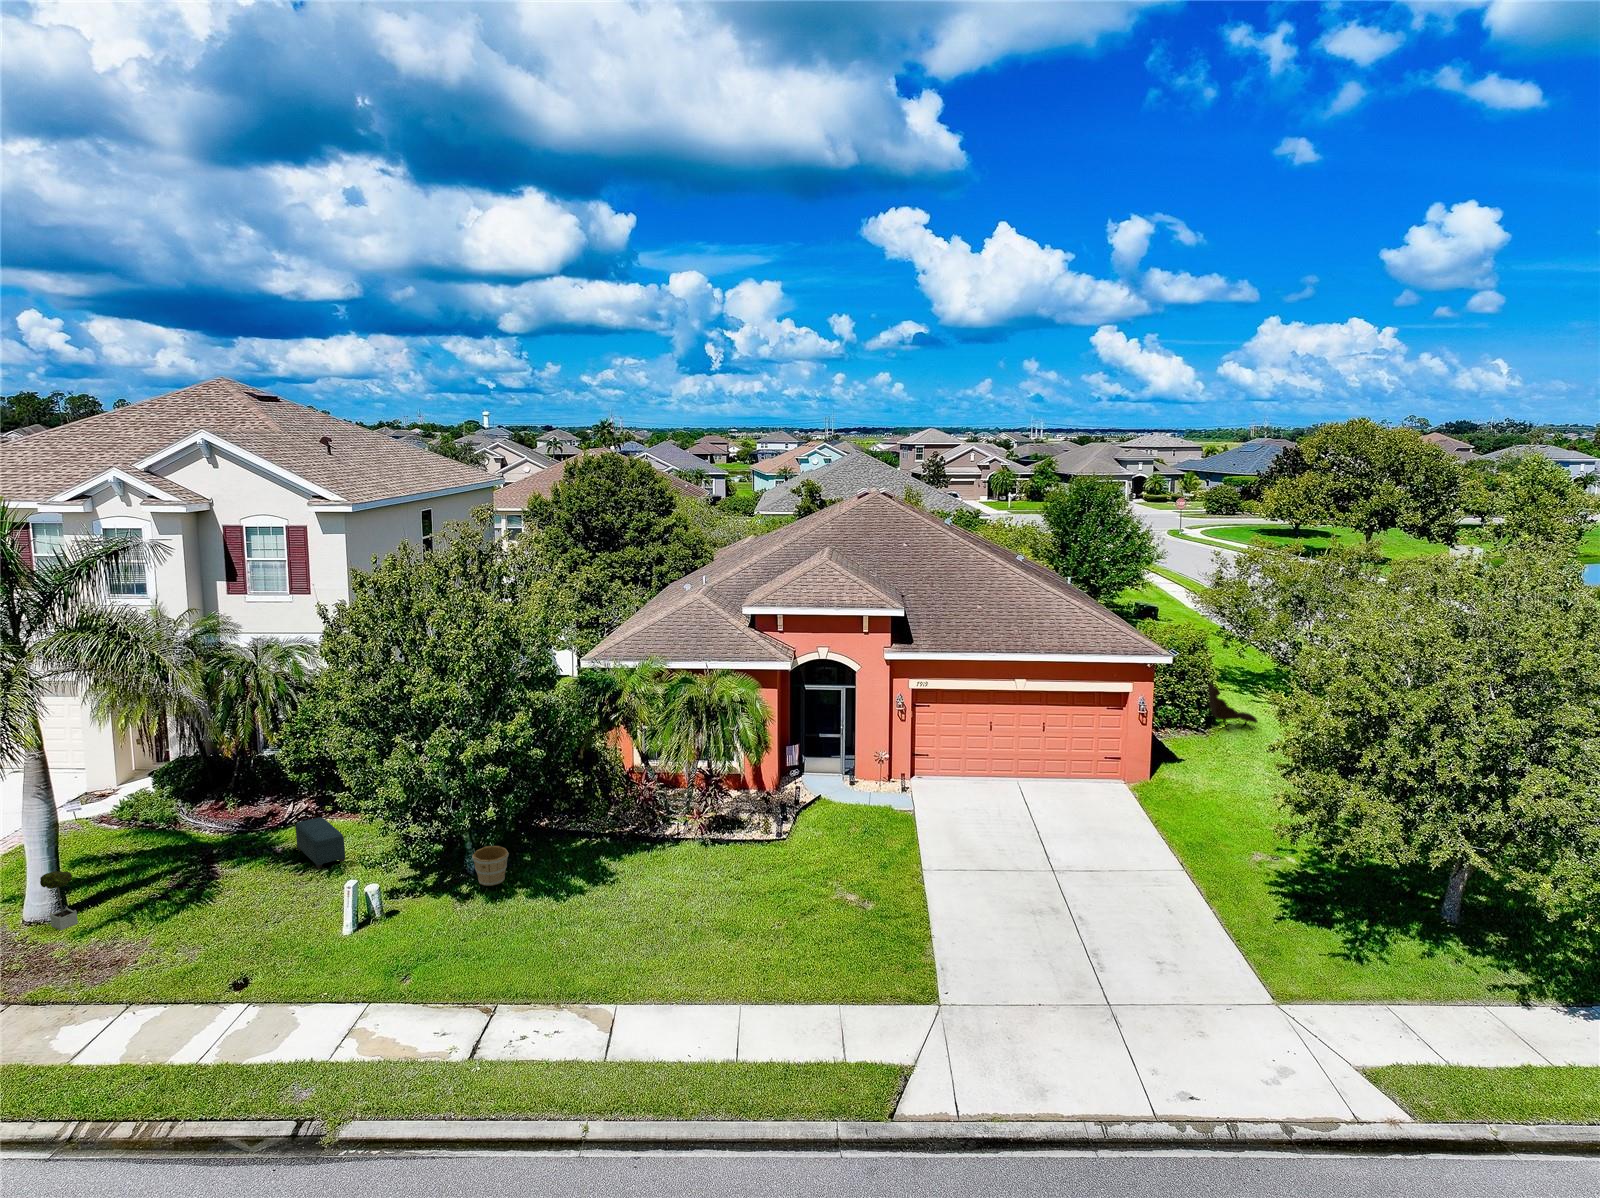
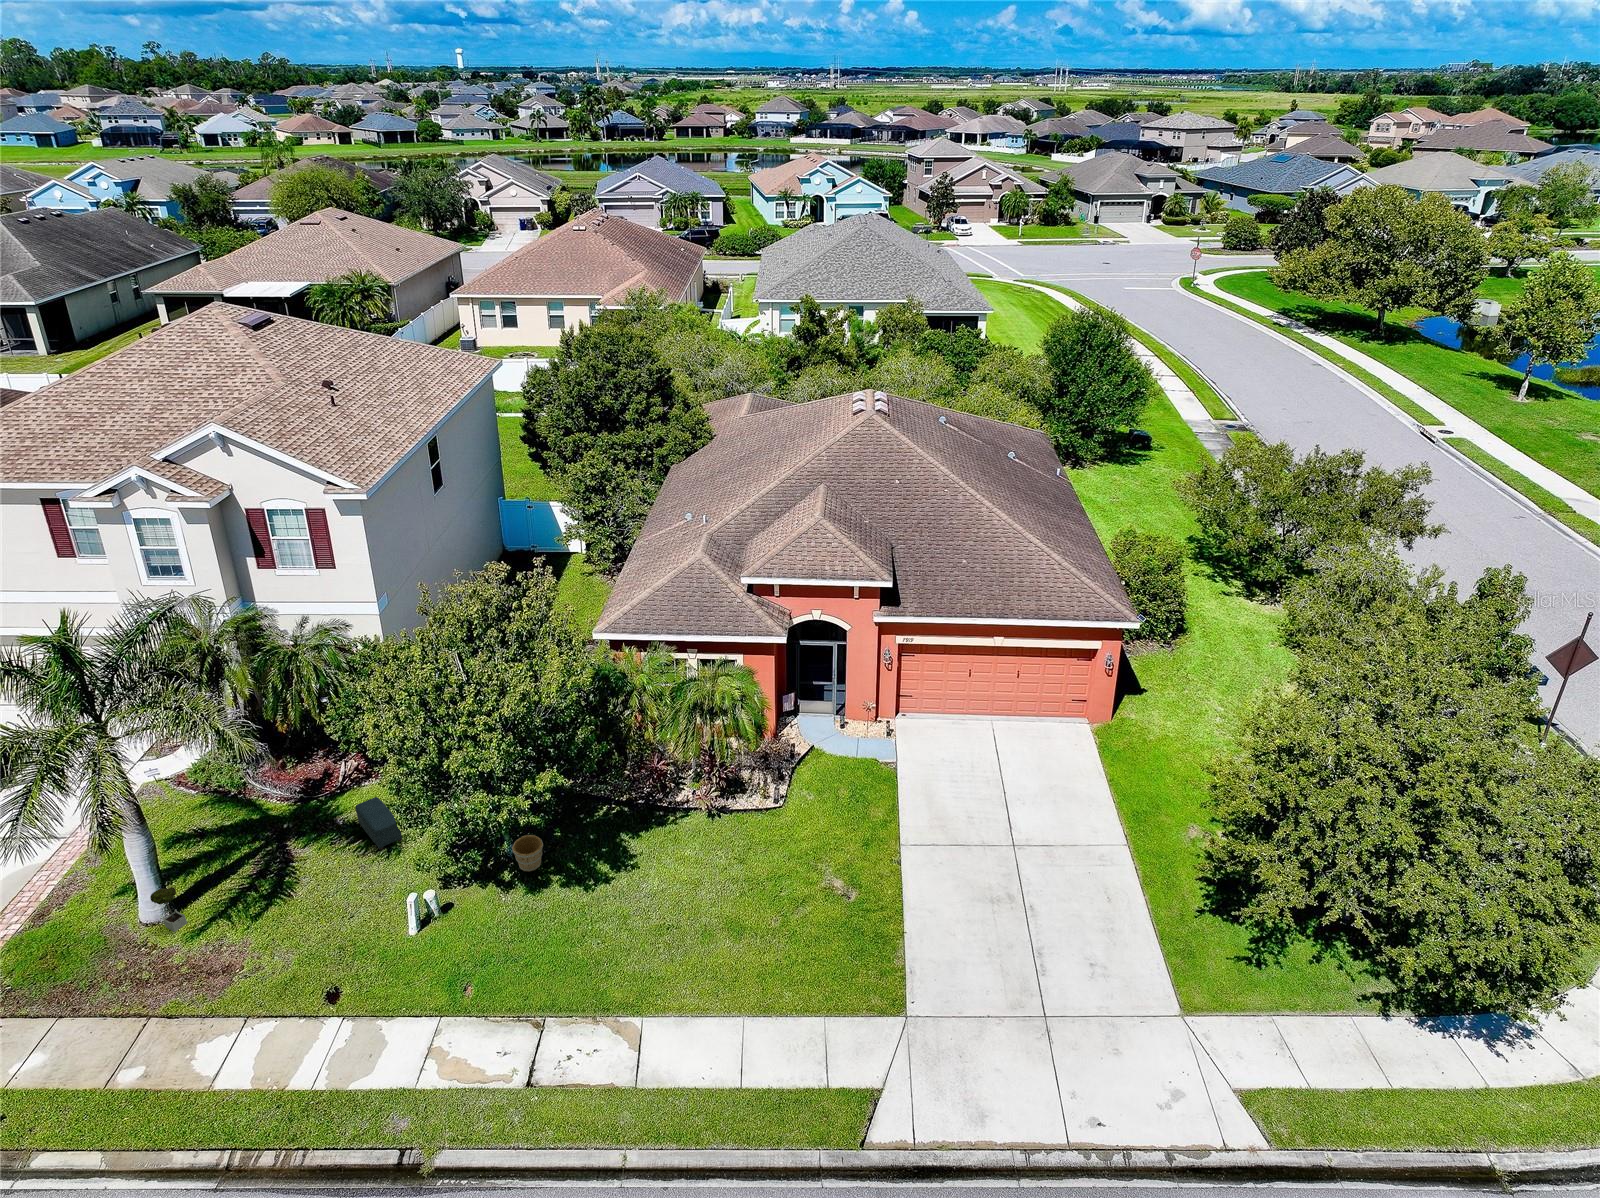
lounge chair: present [1208,683,1258,730] -> none [1171,603,1214,648]

